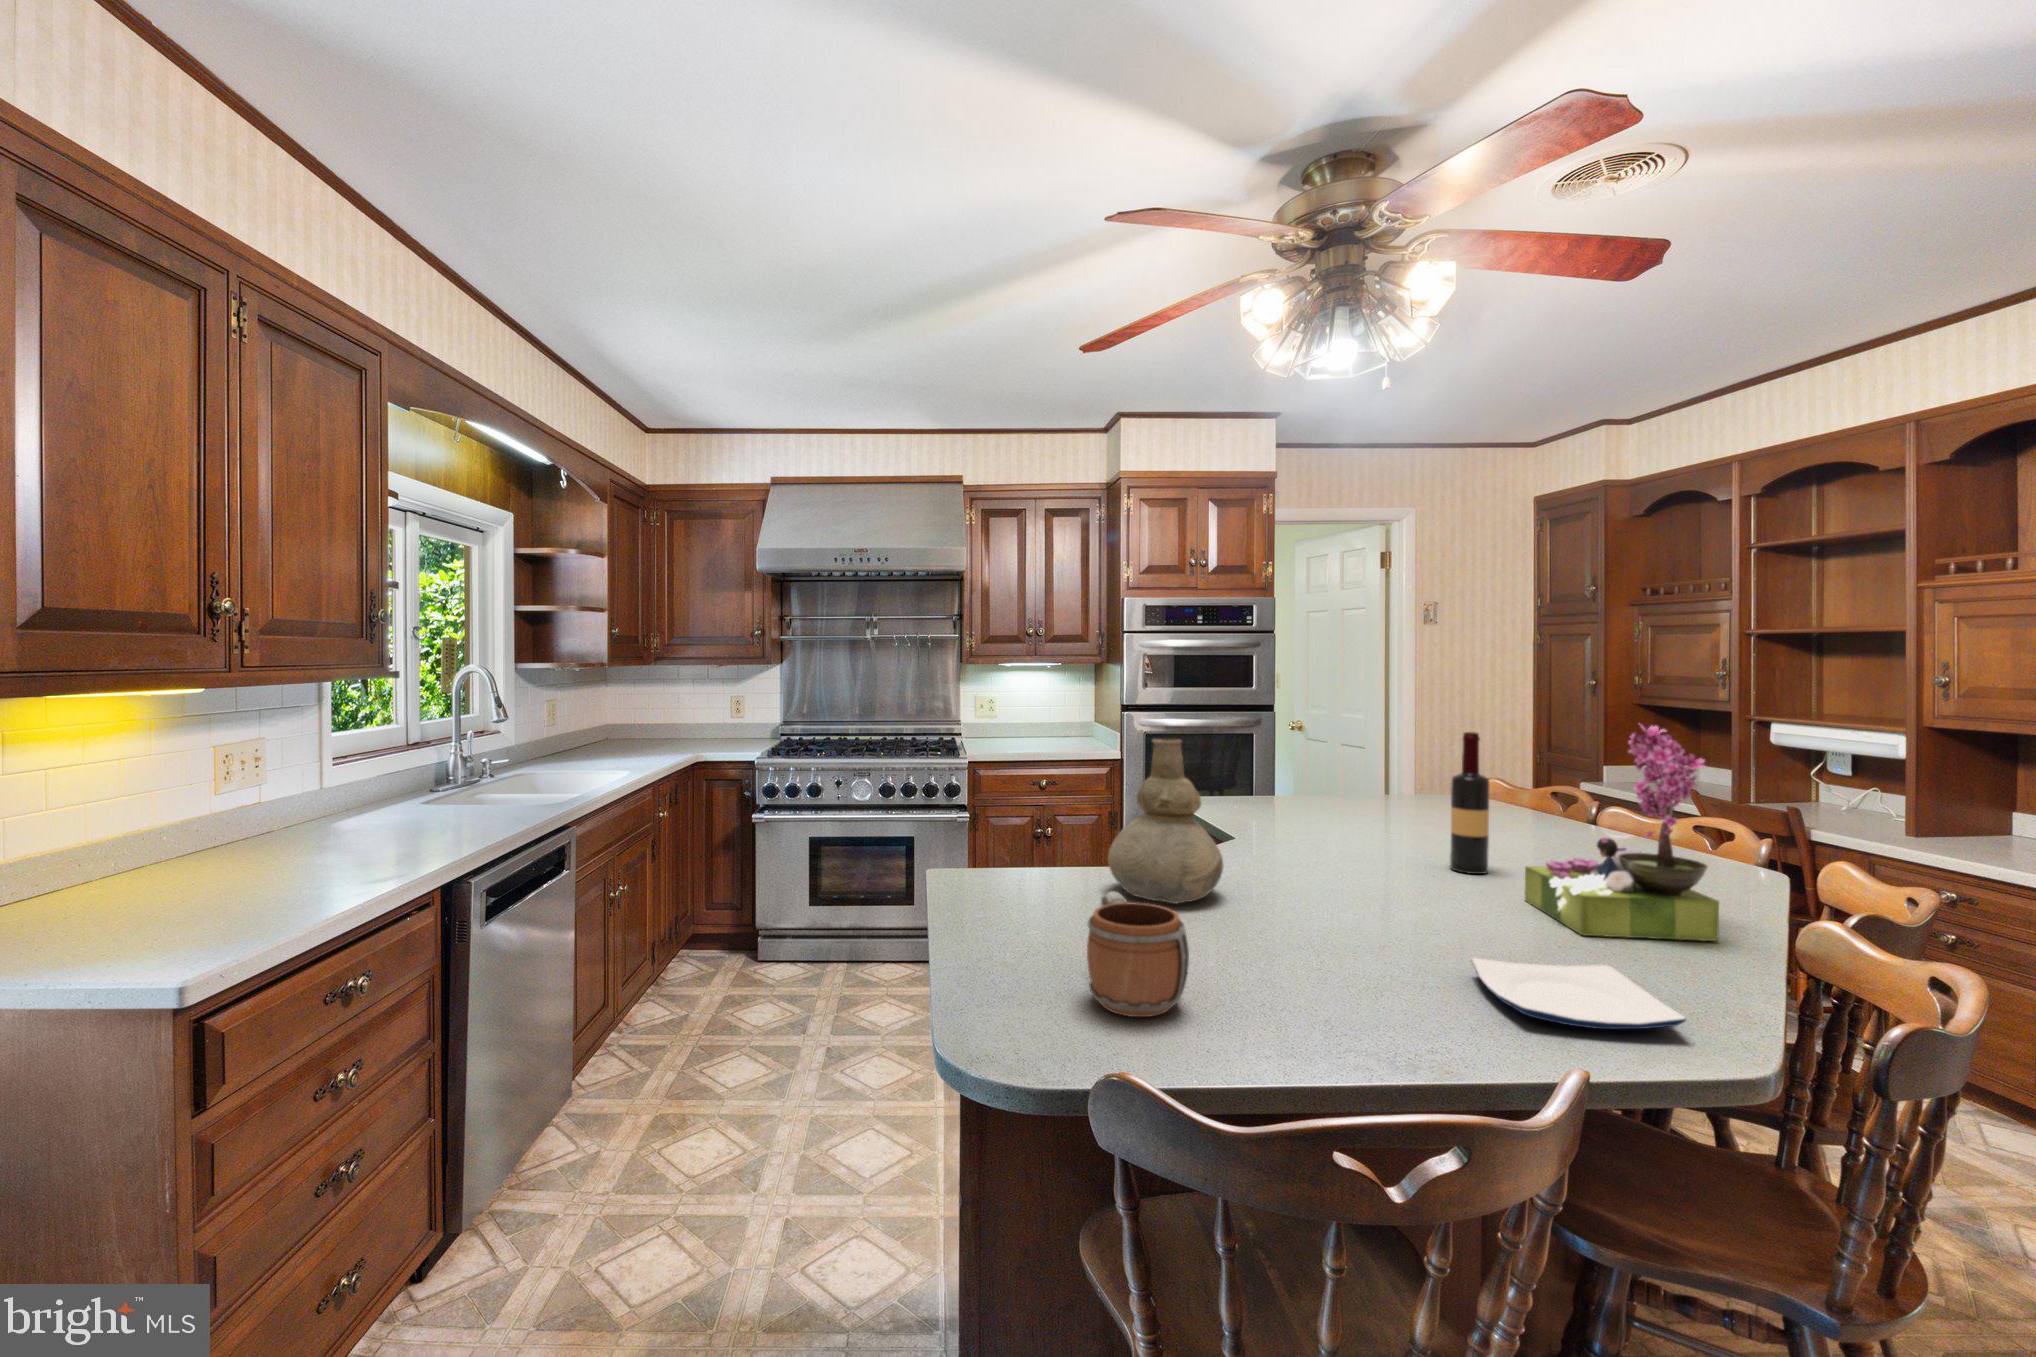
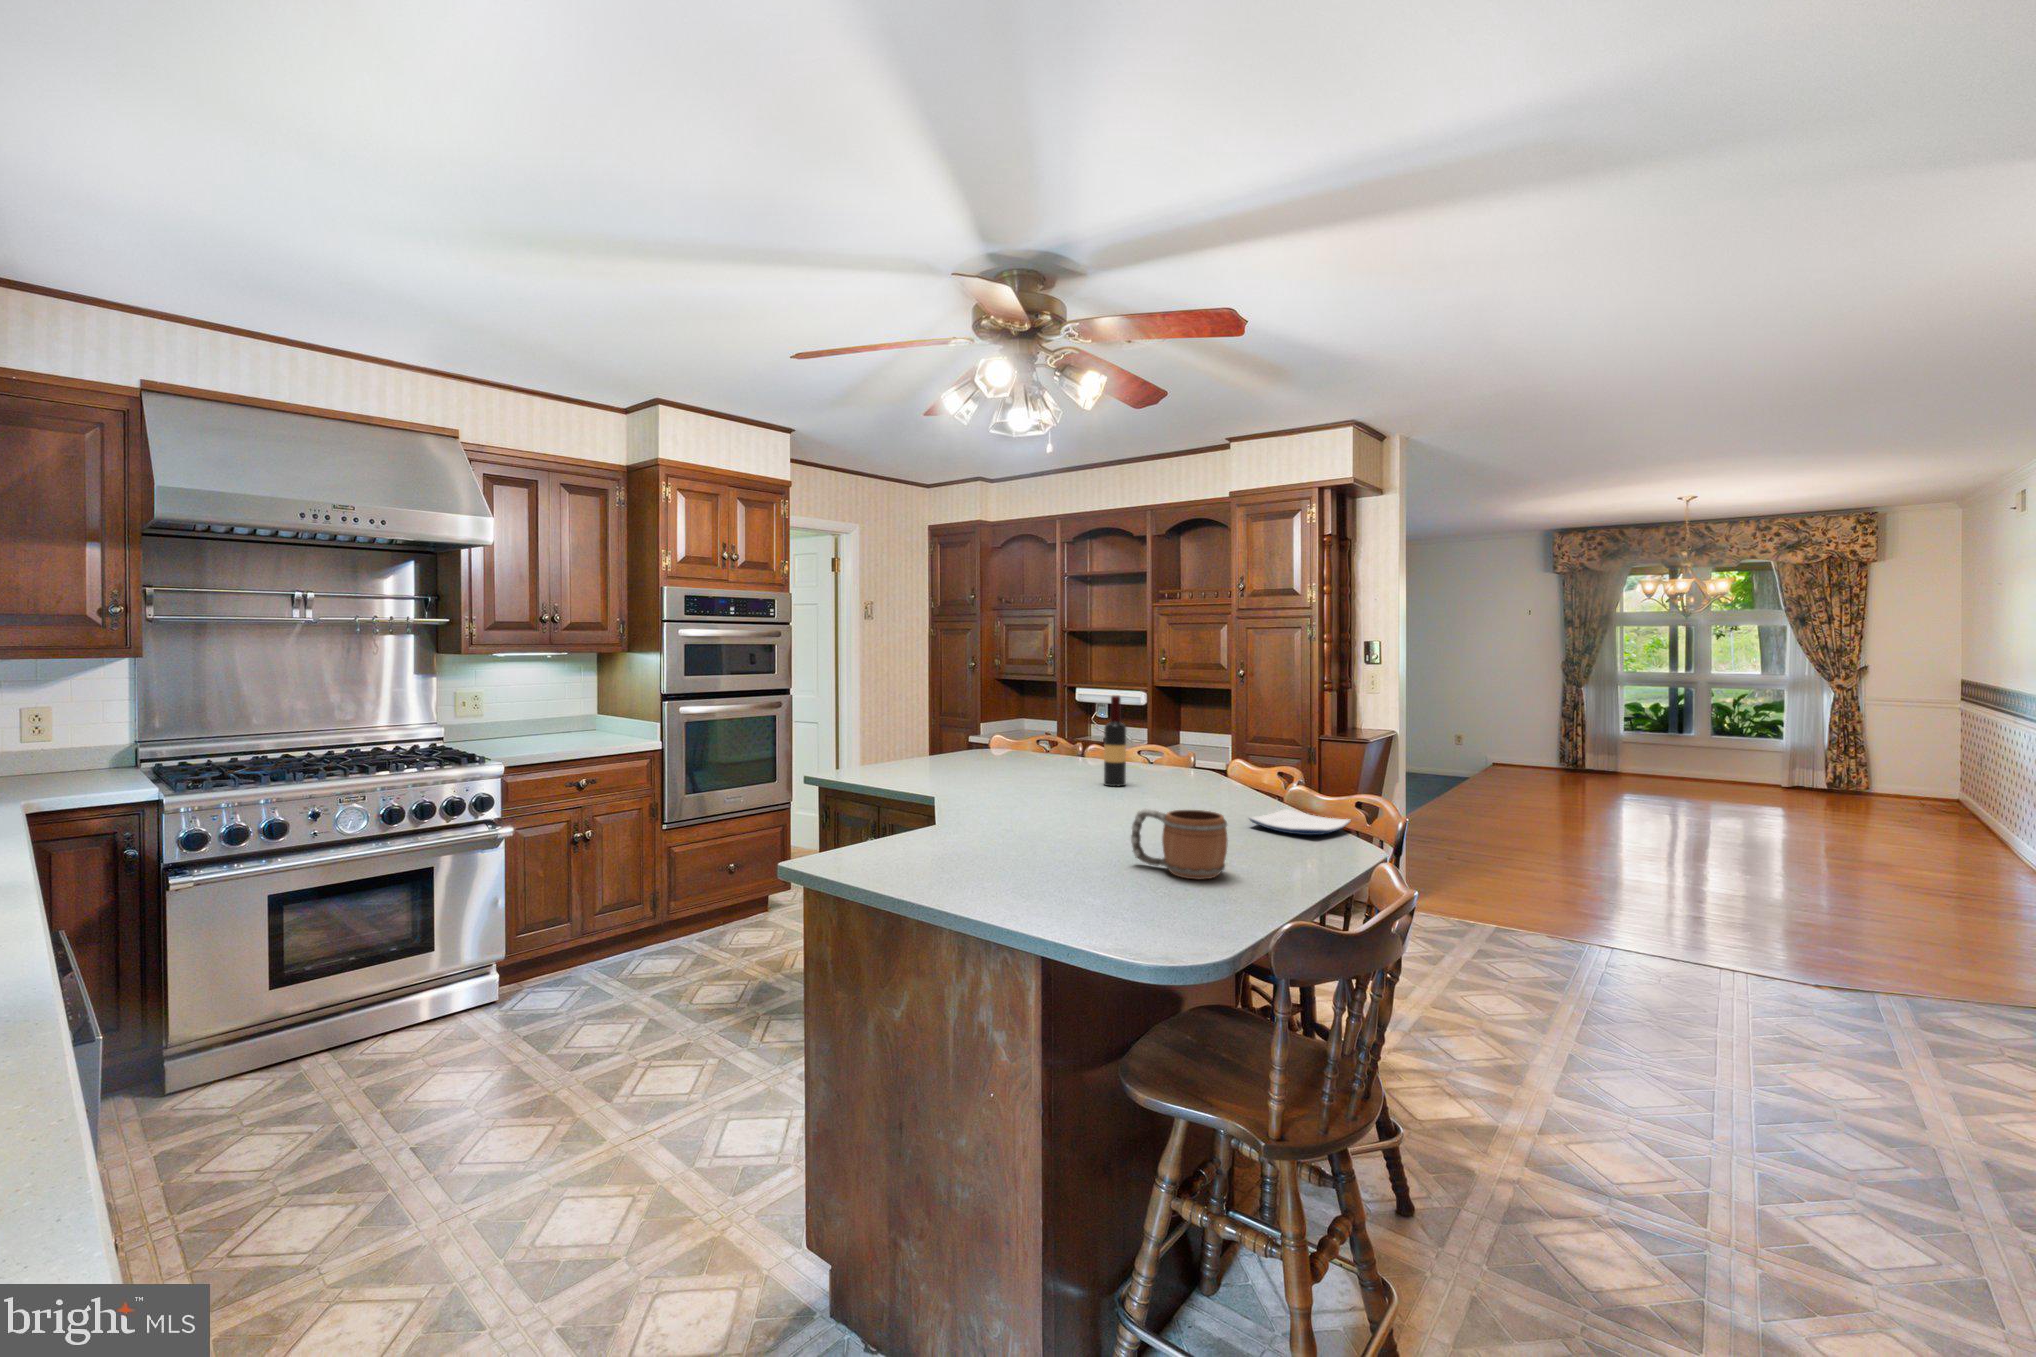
flower arrangement: present [1525,724,1719,941] -> none [1172,683,1267,803]
vase: present [1108,738,1224,904] -> none [991,707,1077,829]

